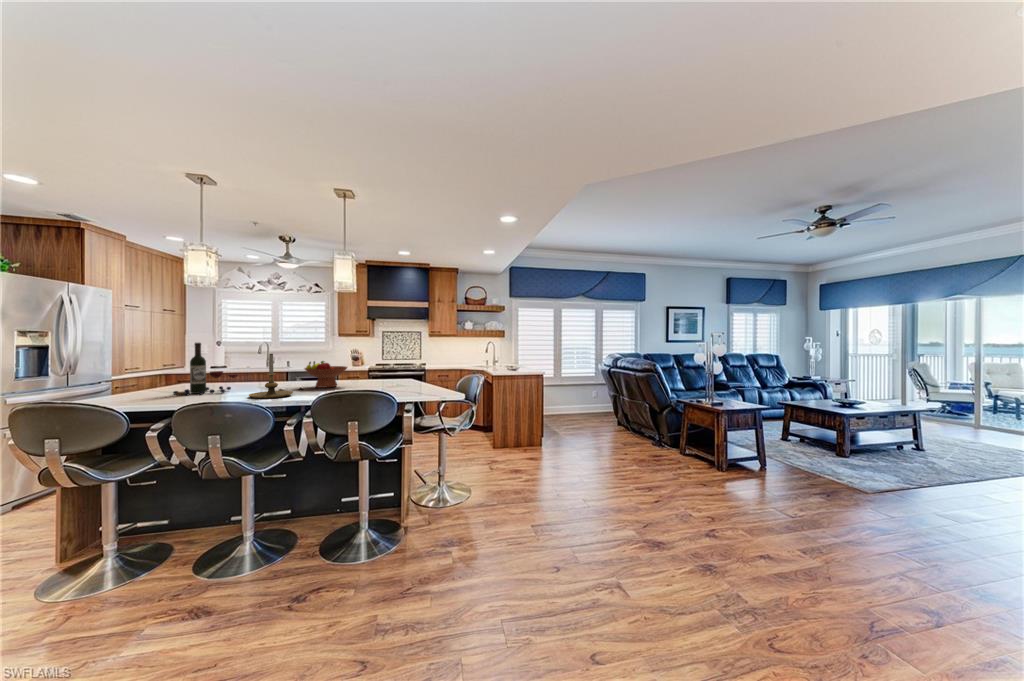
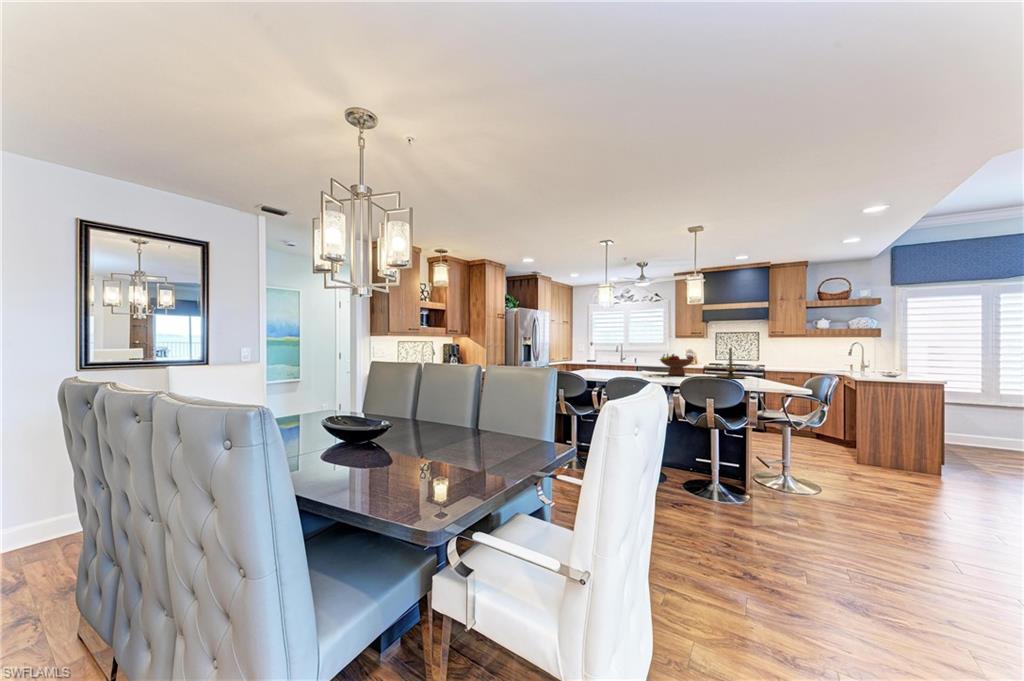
wine bottle: present [173,343,239,395] -> none [581,339,618,373]
candle holder: present [249,354,293,398] -> present [716,348,746,378]

